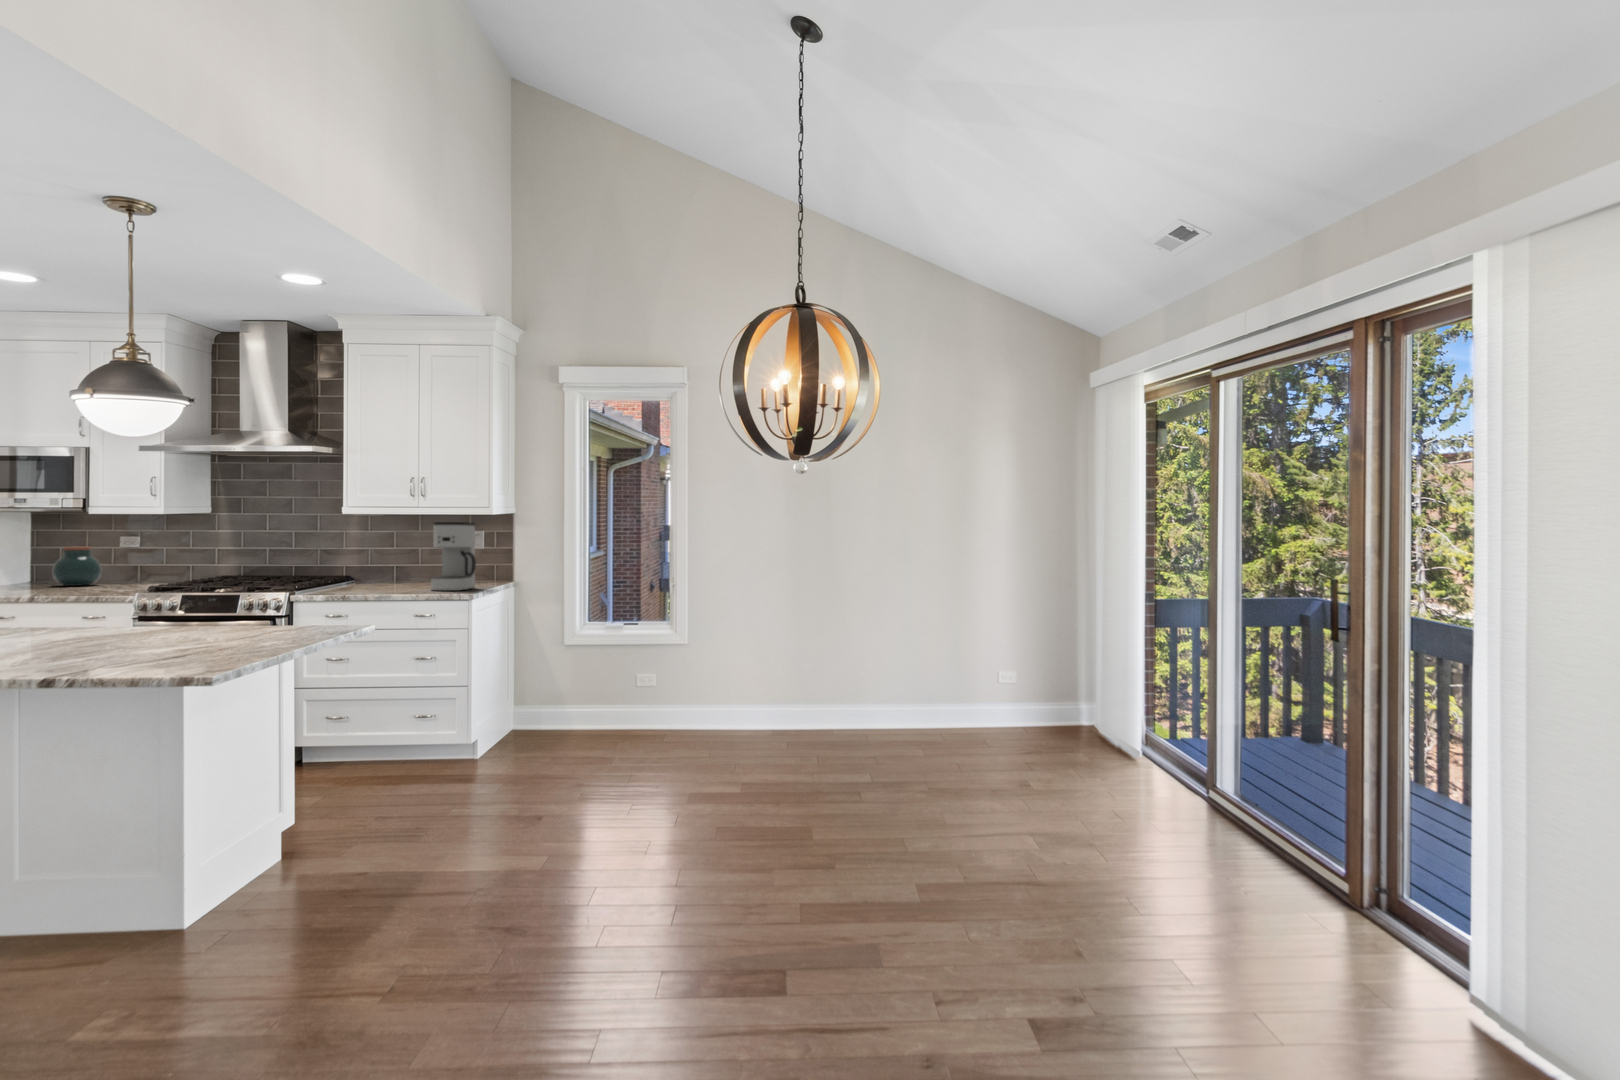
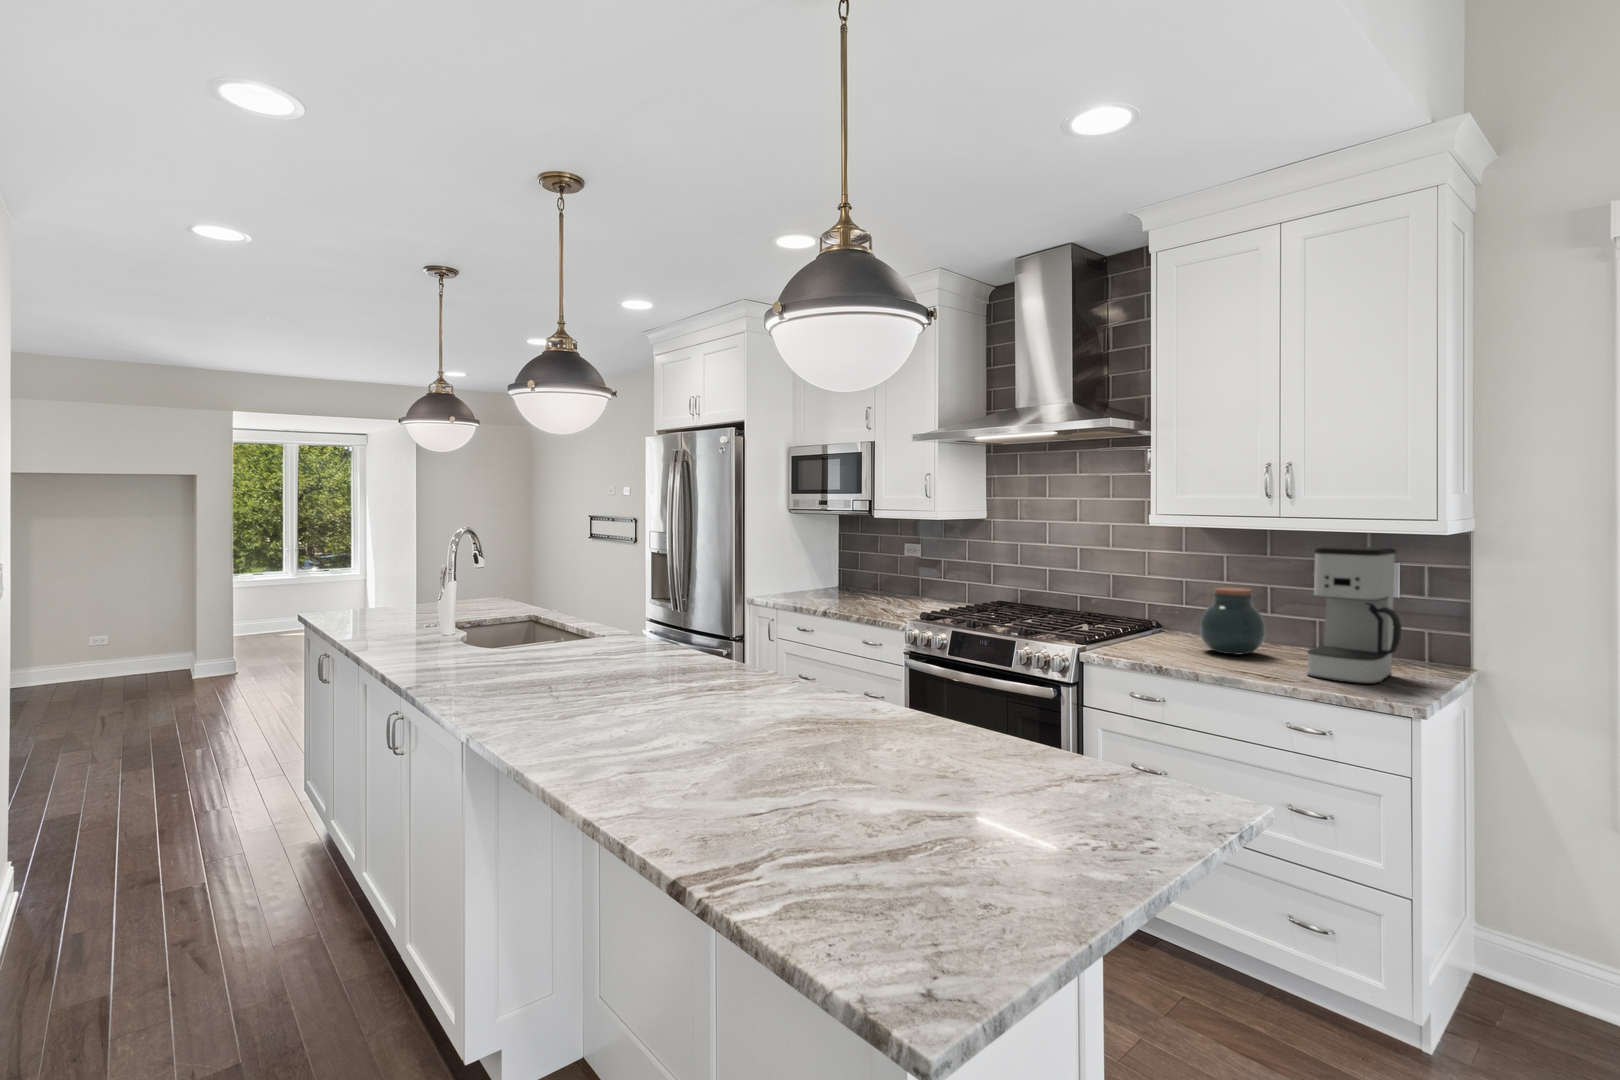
jar: present [53,547,101,586] -> present [1200,588,1265,654]

